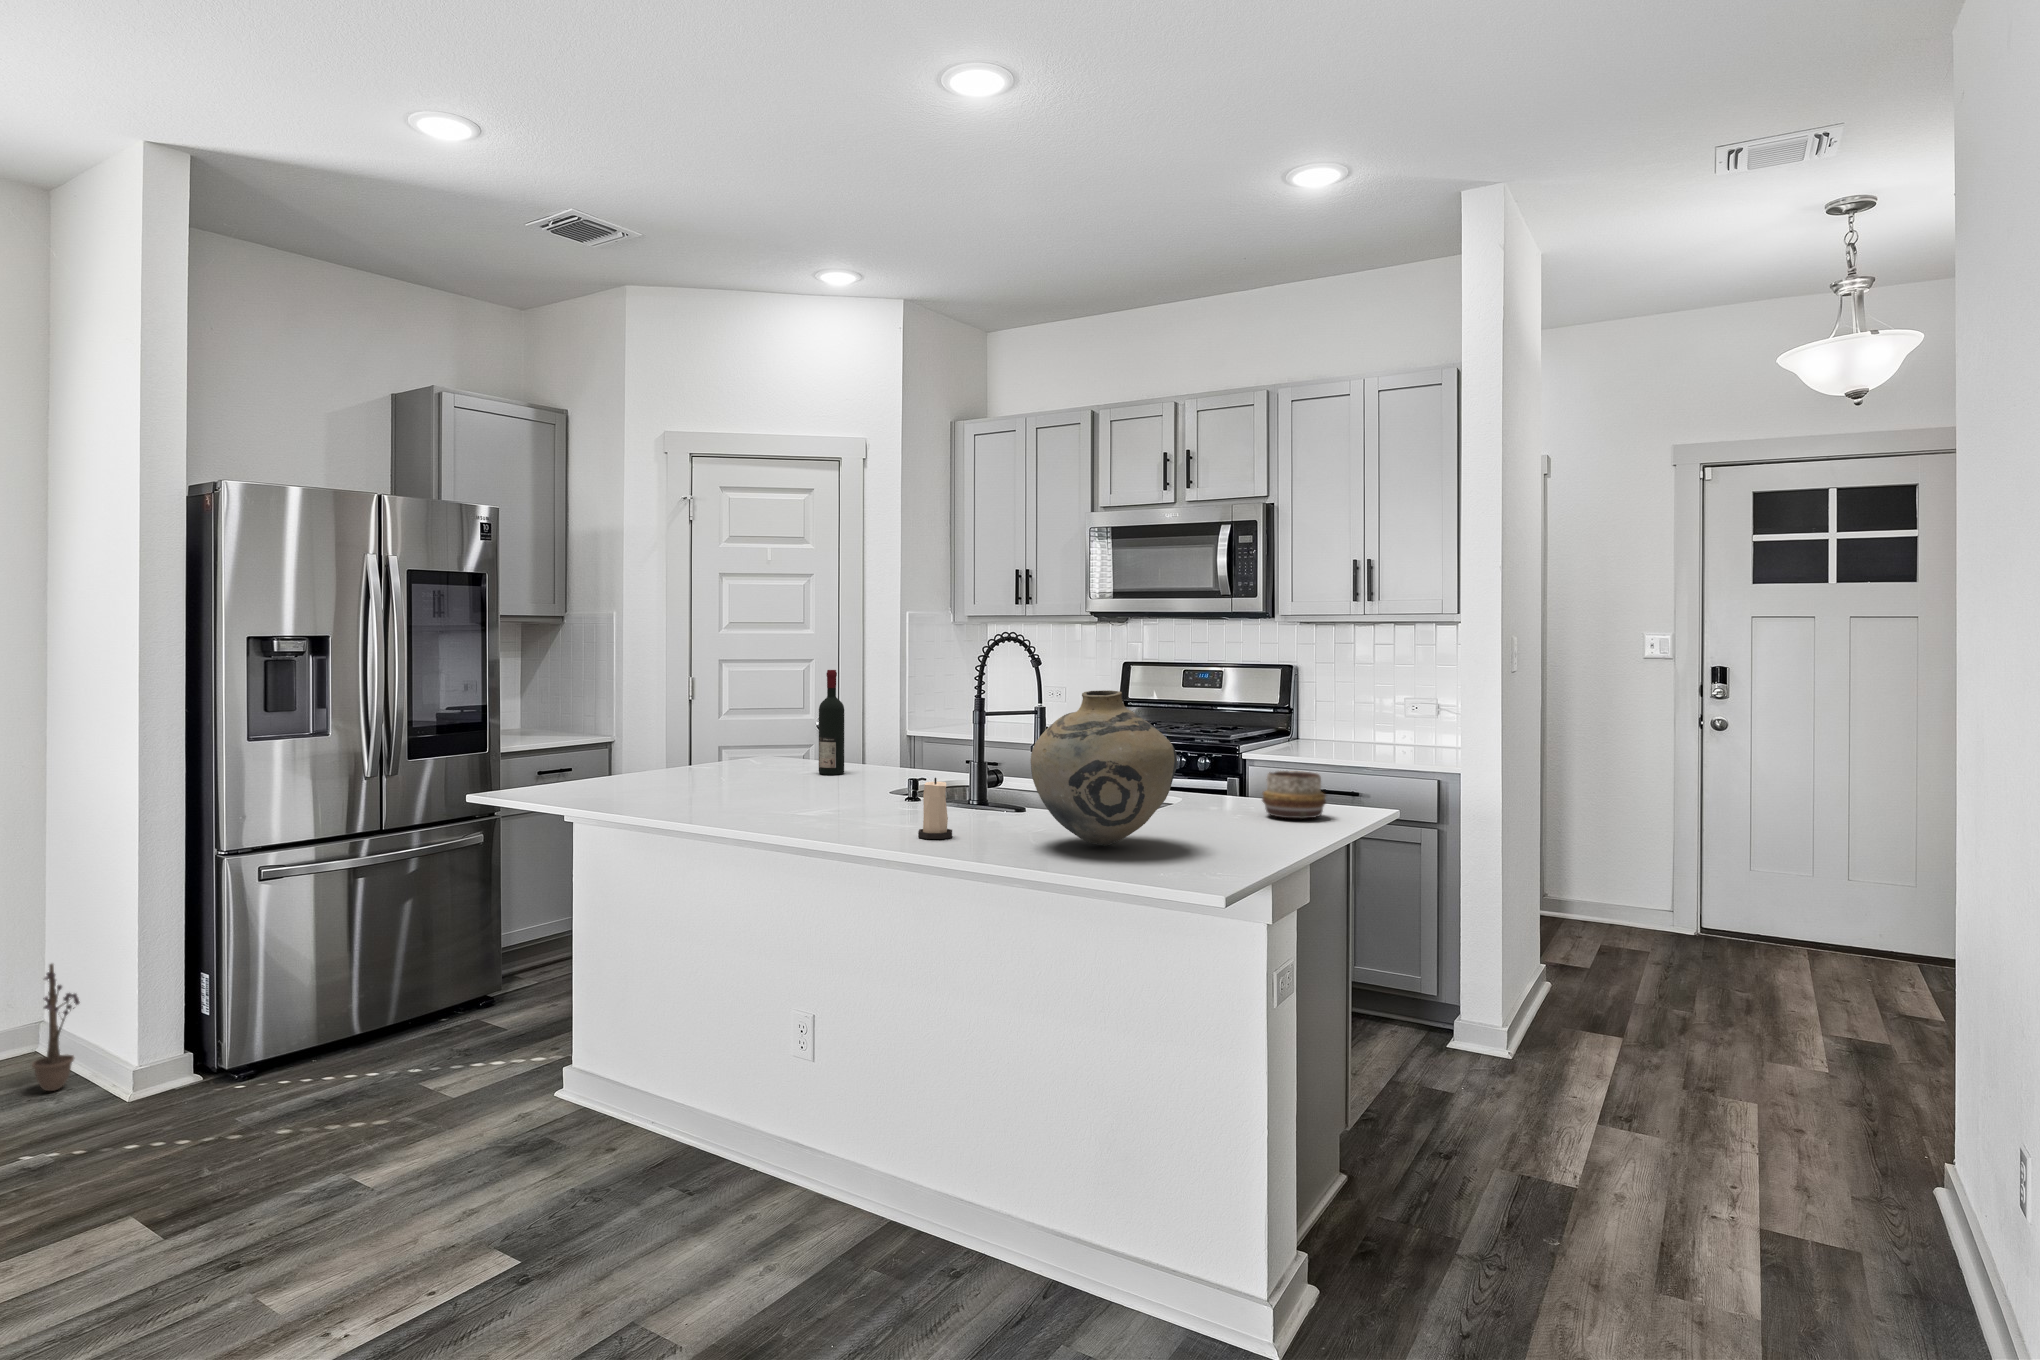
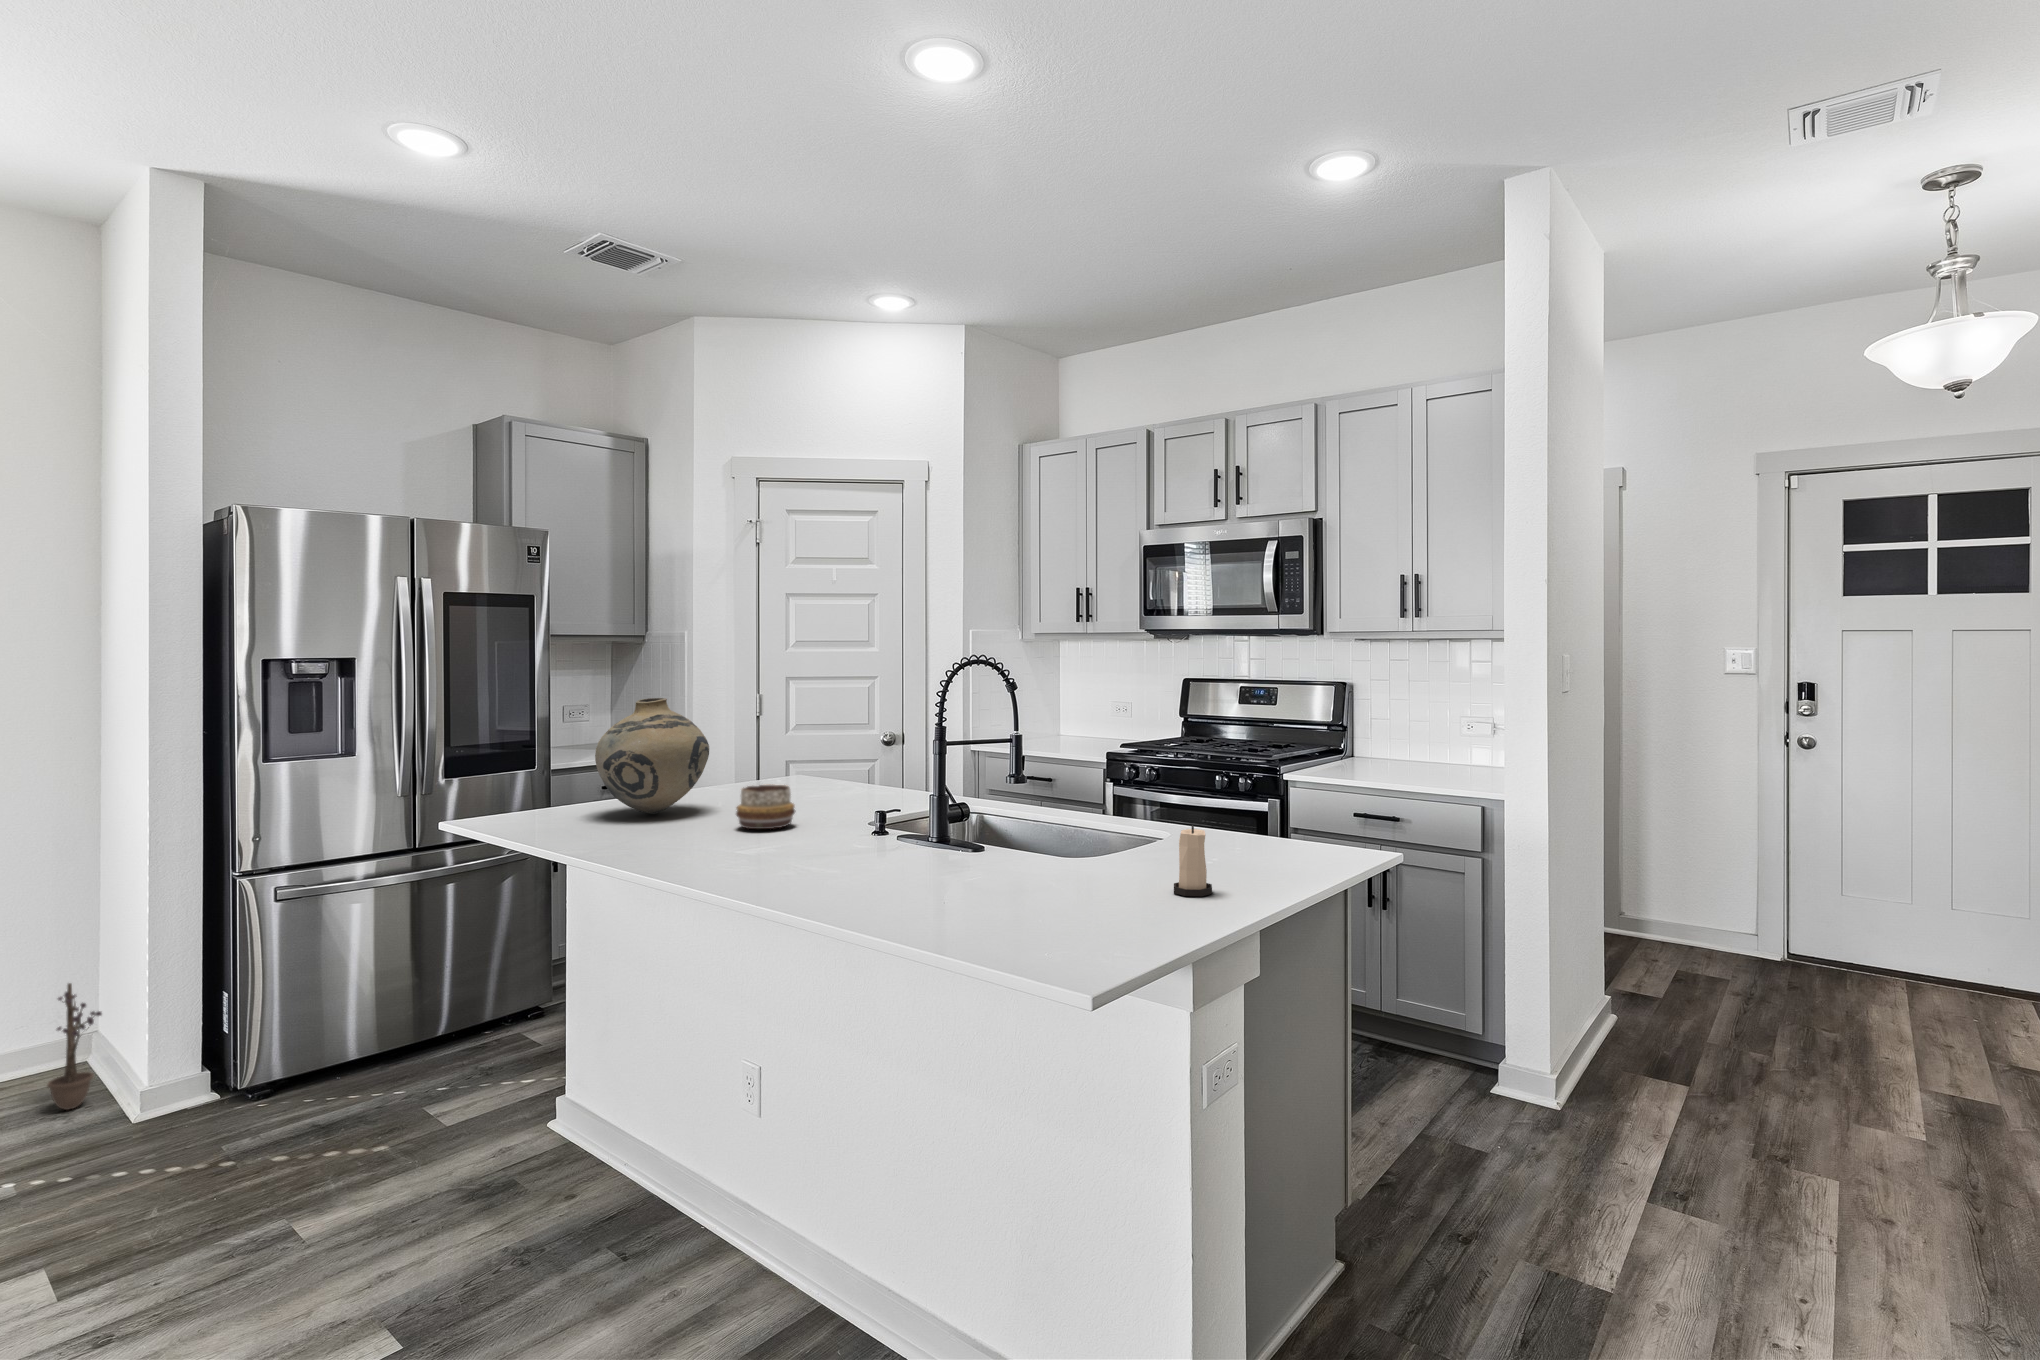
wine bottle: present [819,670,844,775] -> none [820,692,846,801]
vase: present [1031,690,1177,846] -> present [595,698,709,814]
decorative bowl: present [1262,771,1326,819] -> present [736,785,795,829]
candle: present [918,778,952,839] -> present [1174,825,1212,896]

